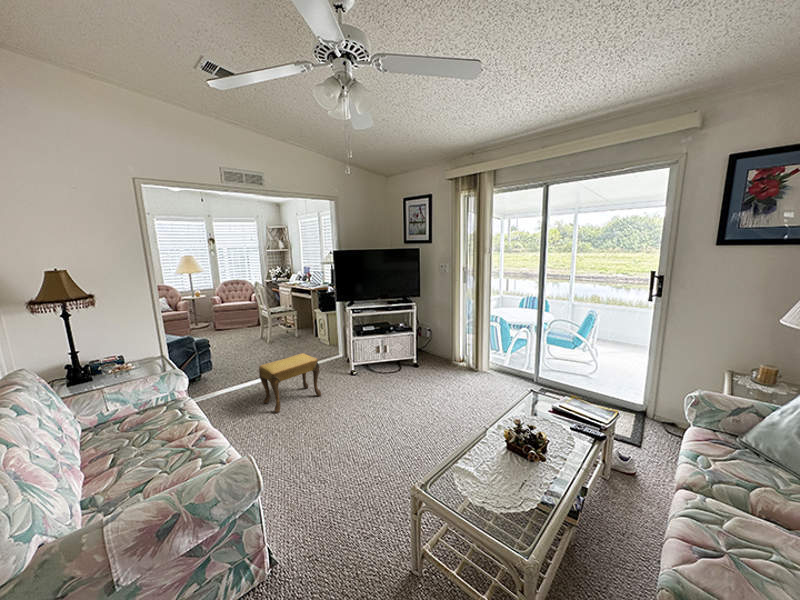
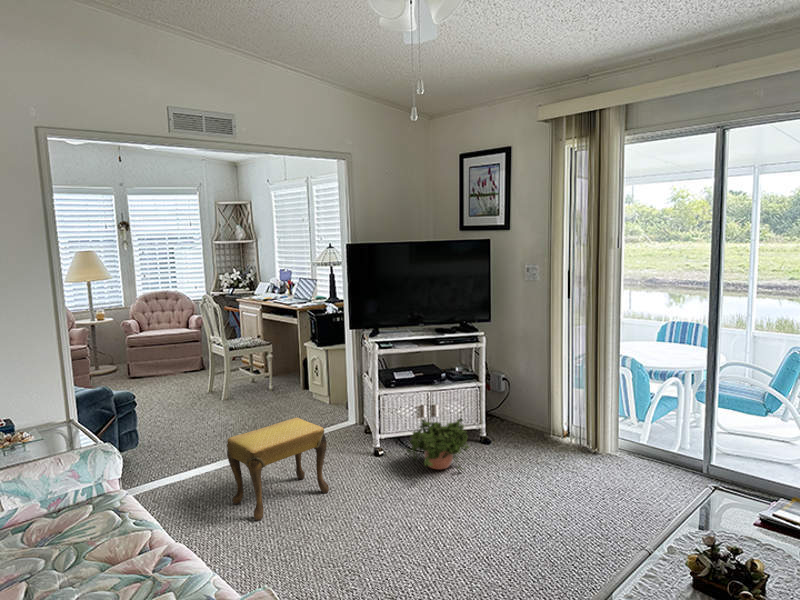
potted plant: none [368,352,405,384] -> present [407,418,469,472]

